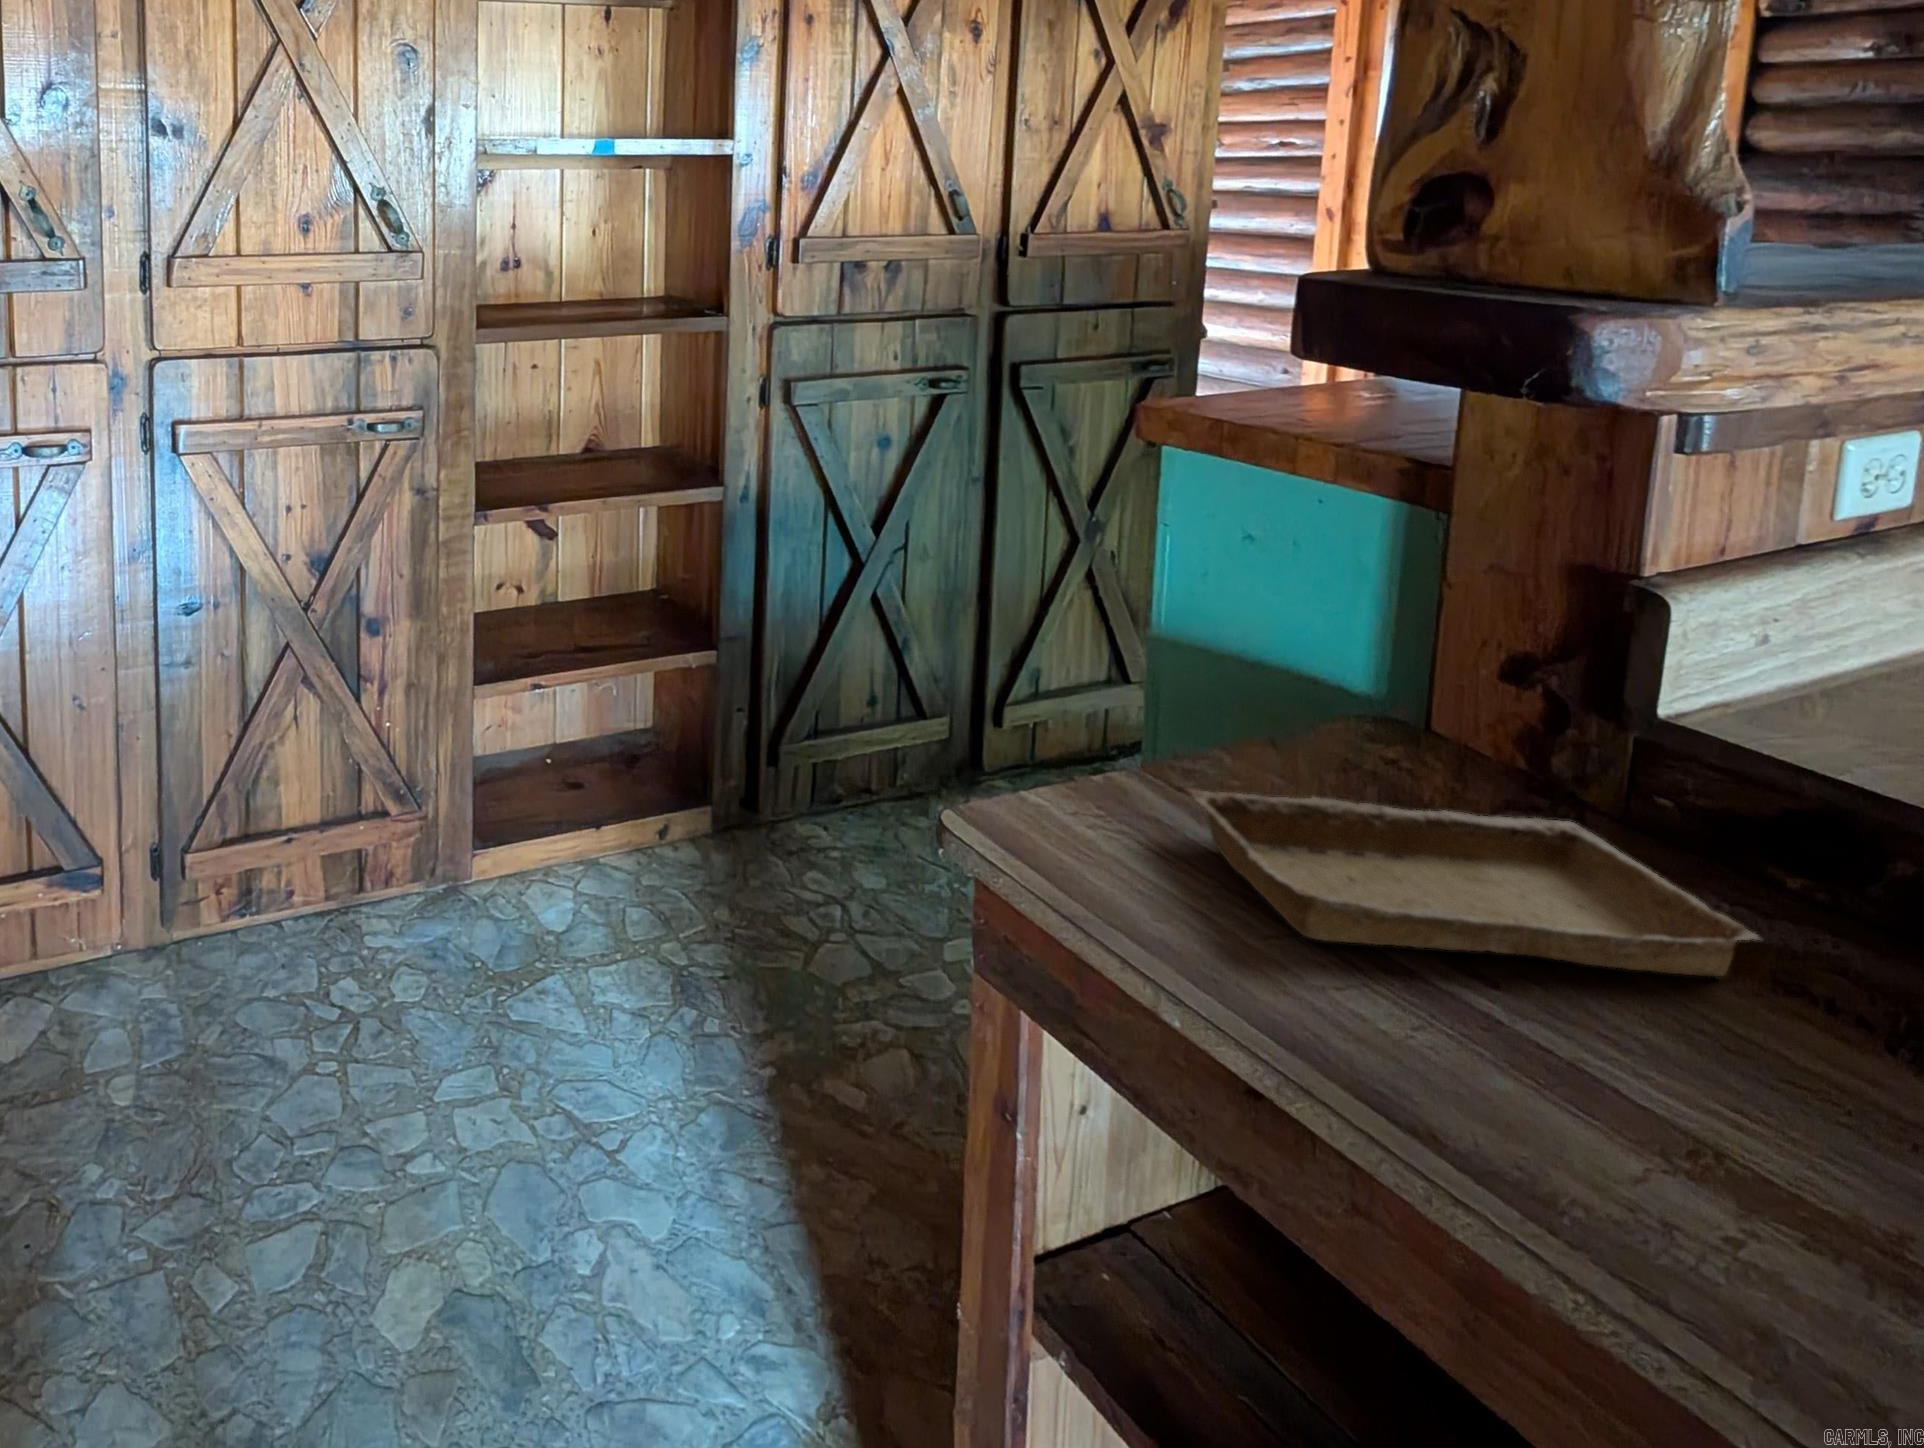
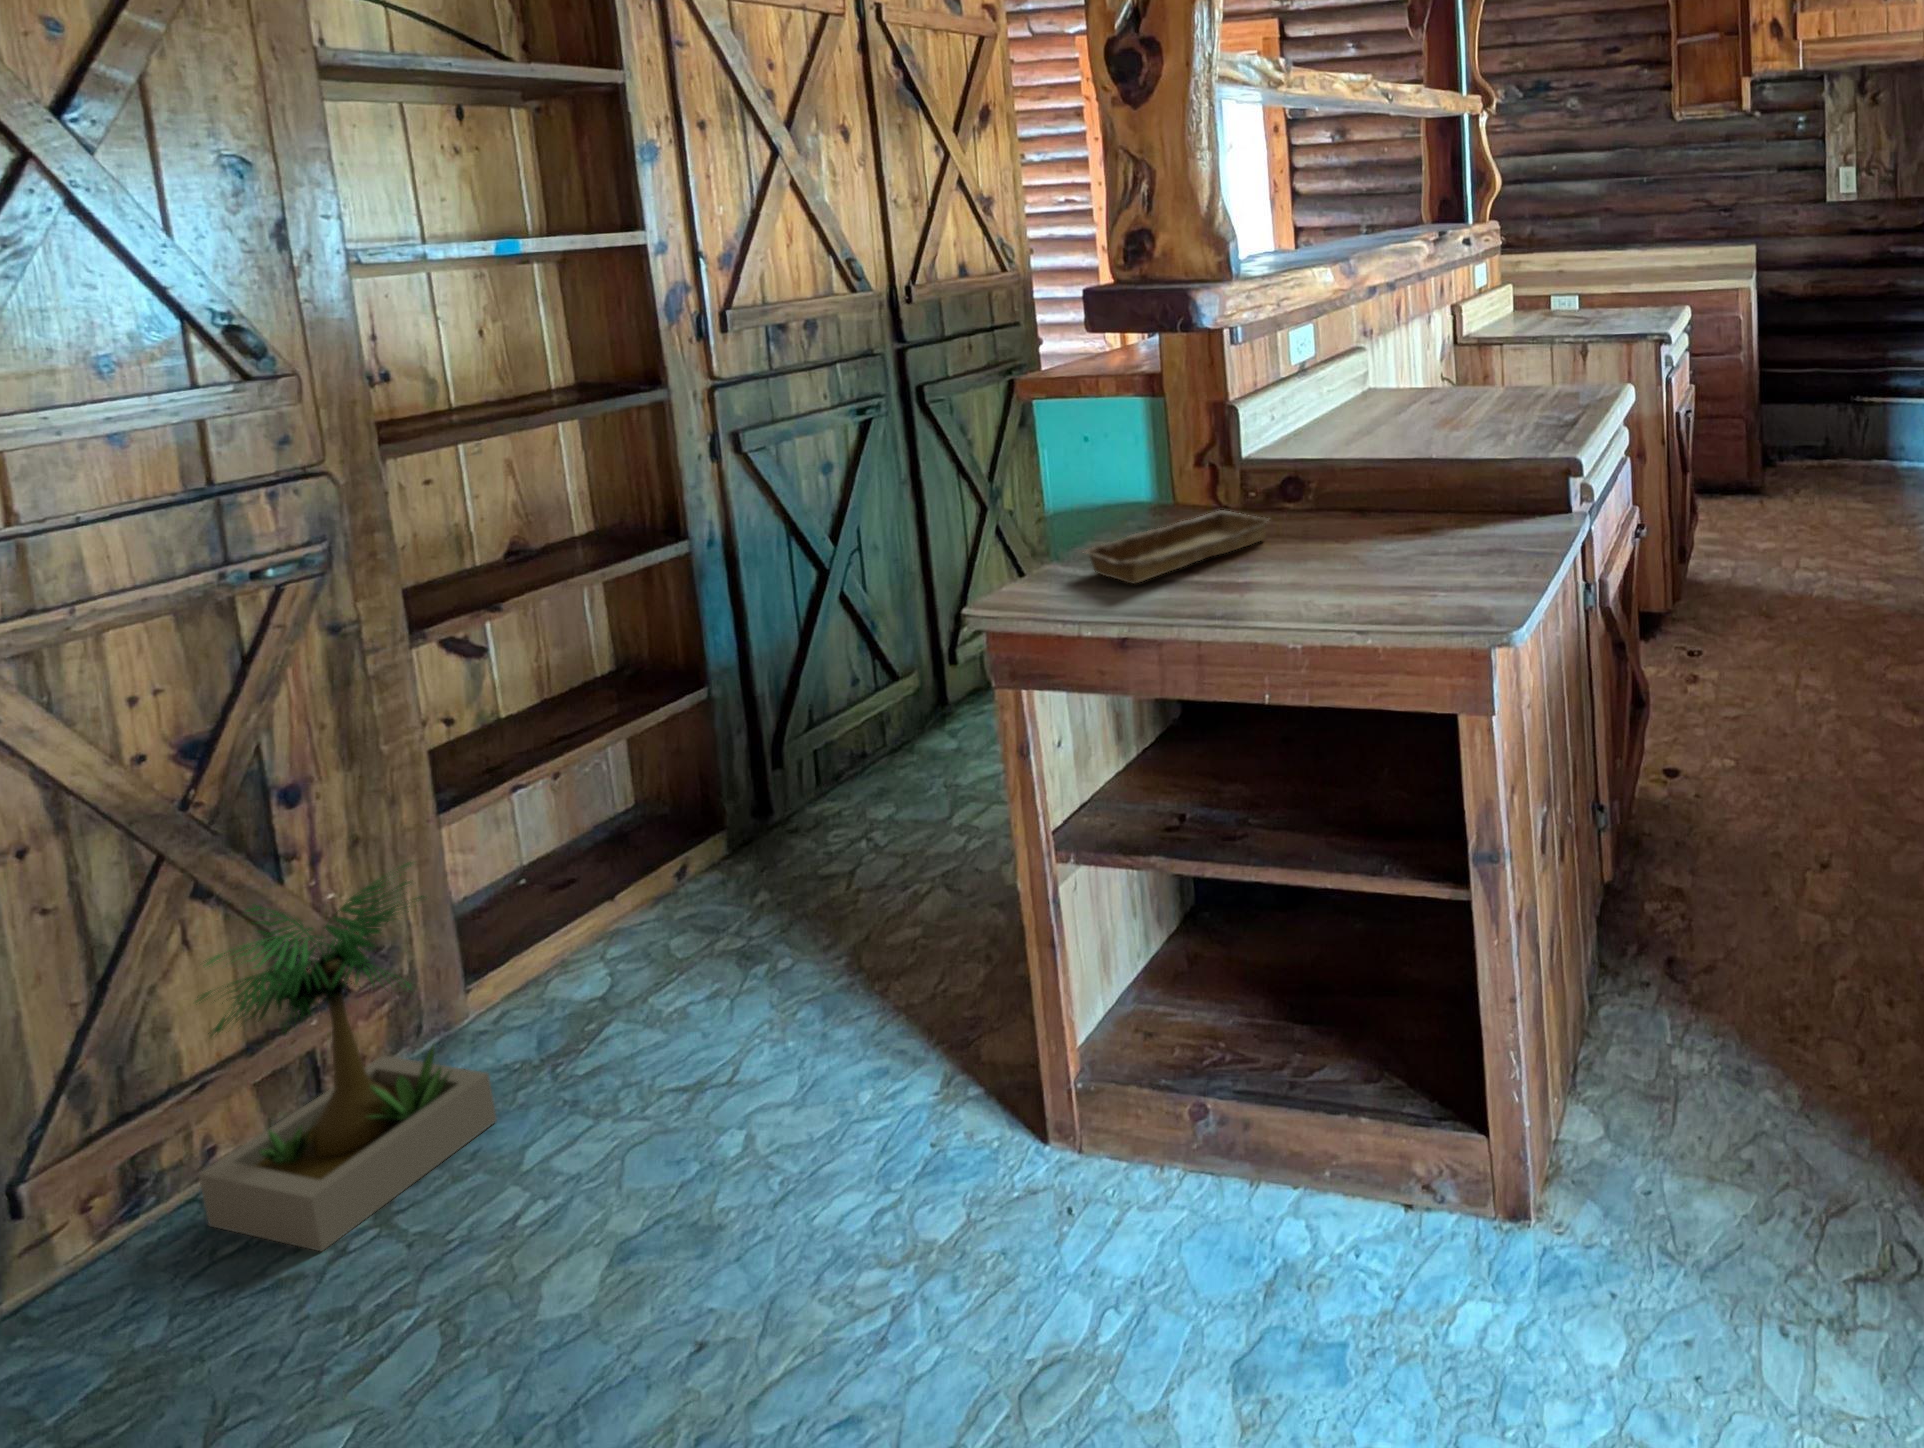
potted plant: none [260,702,457,1051] -> present [197,862,496,1251]

